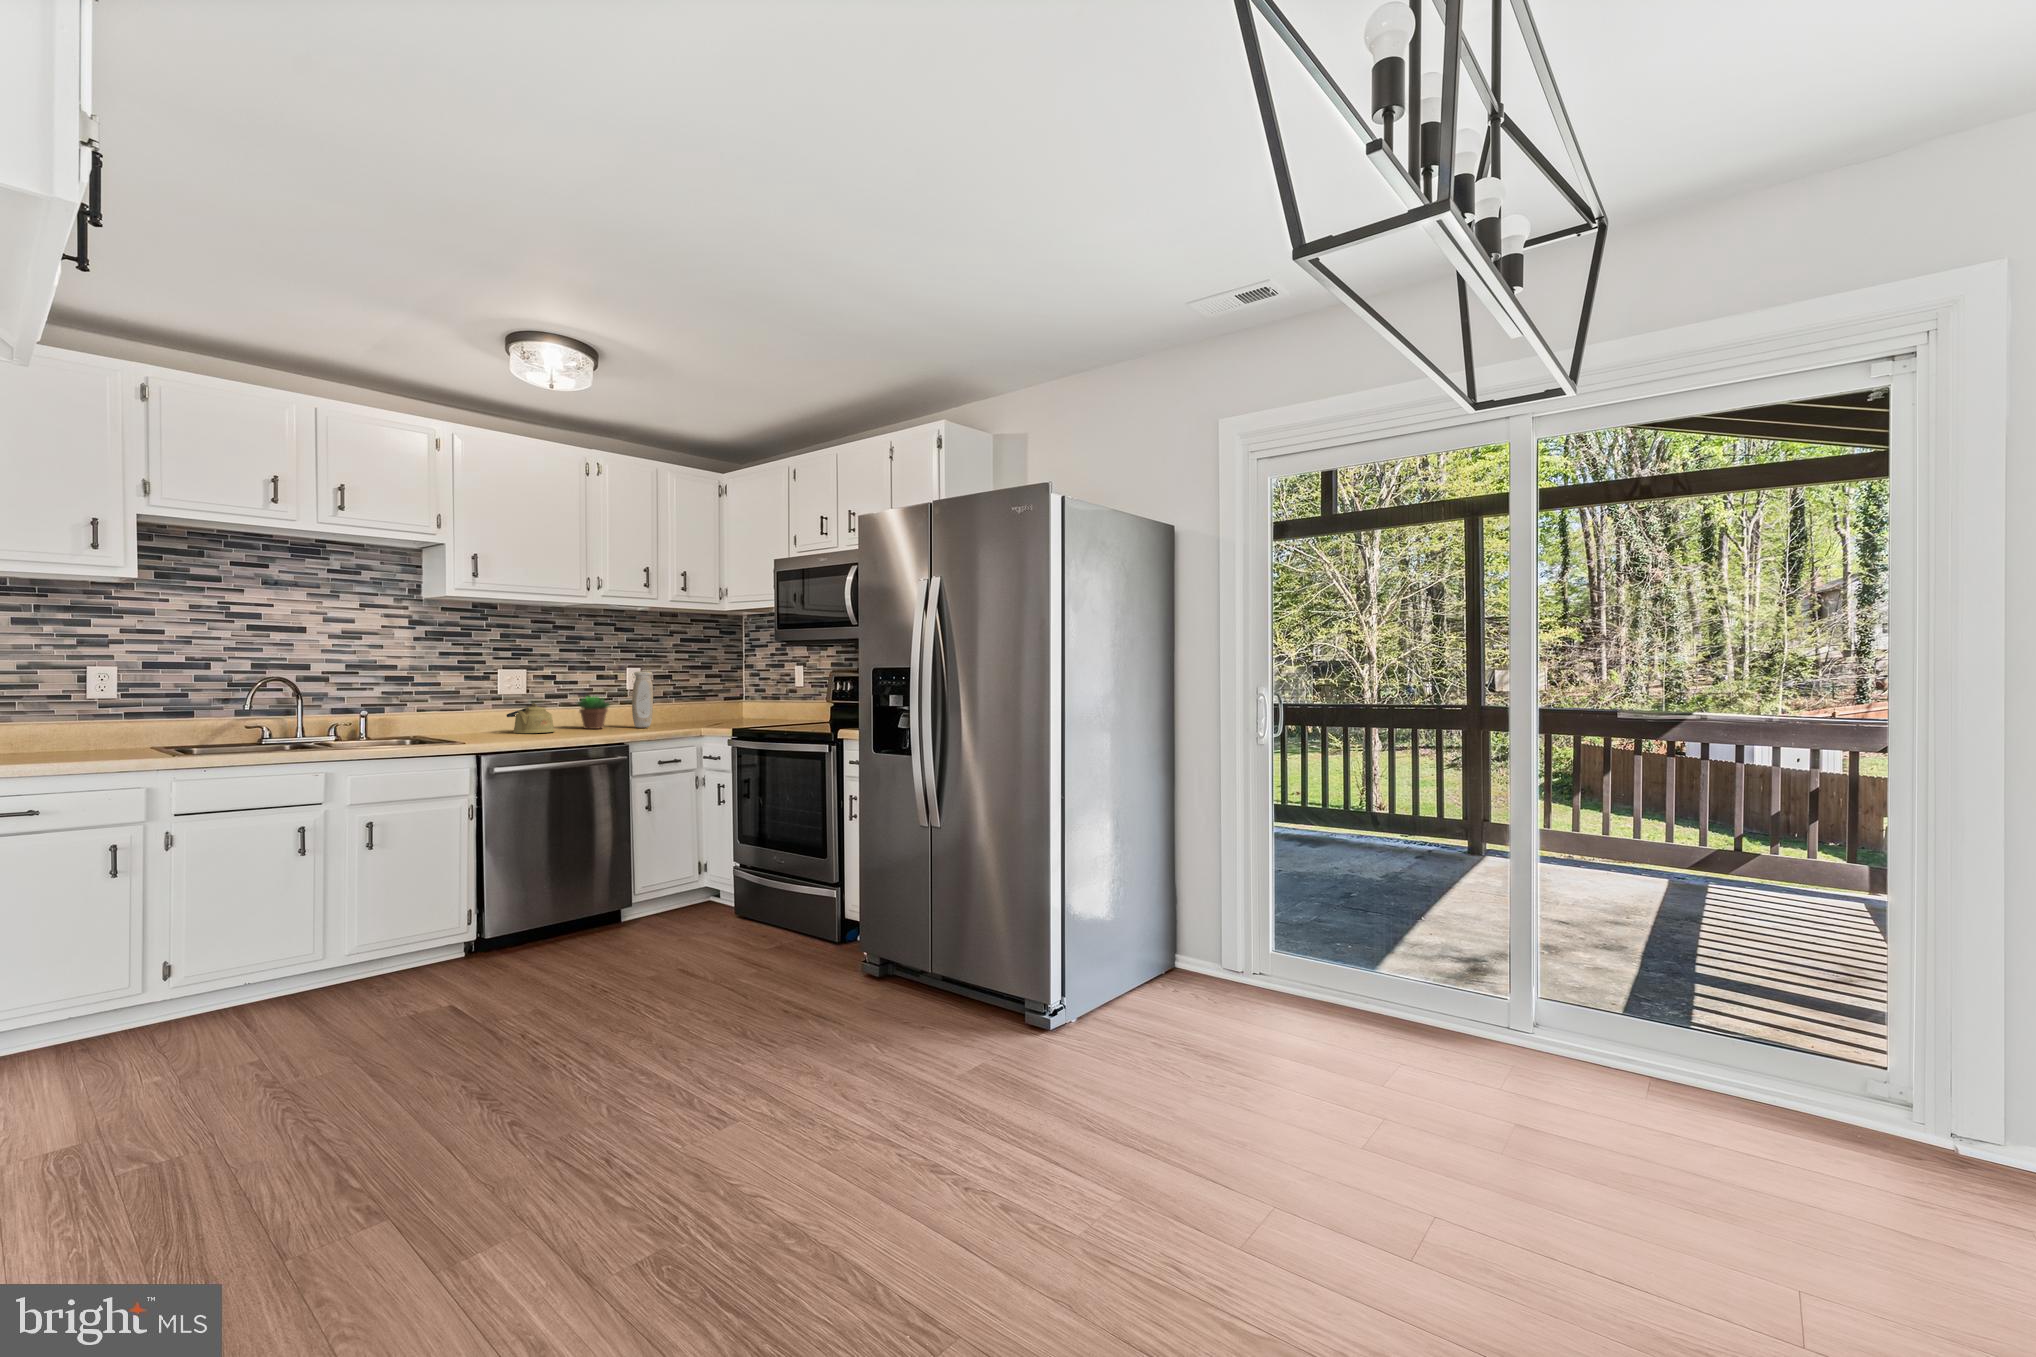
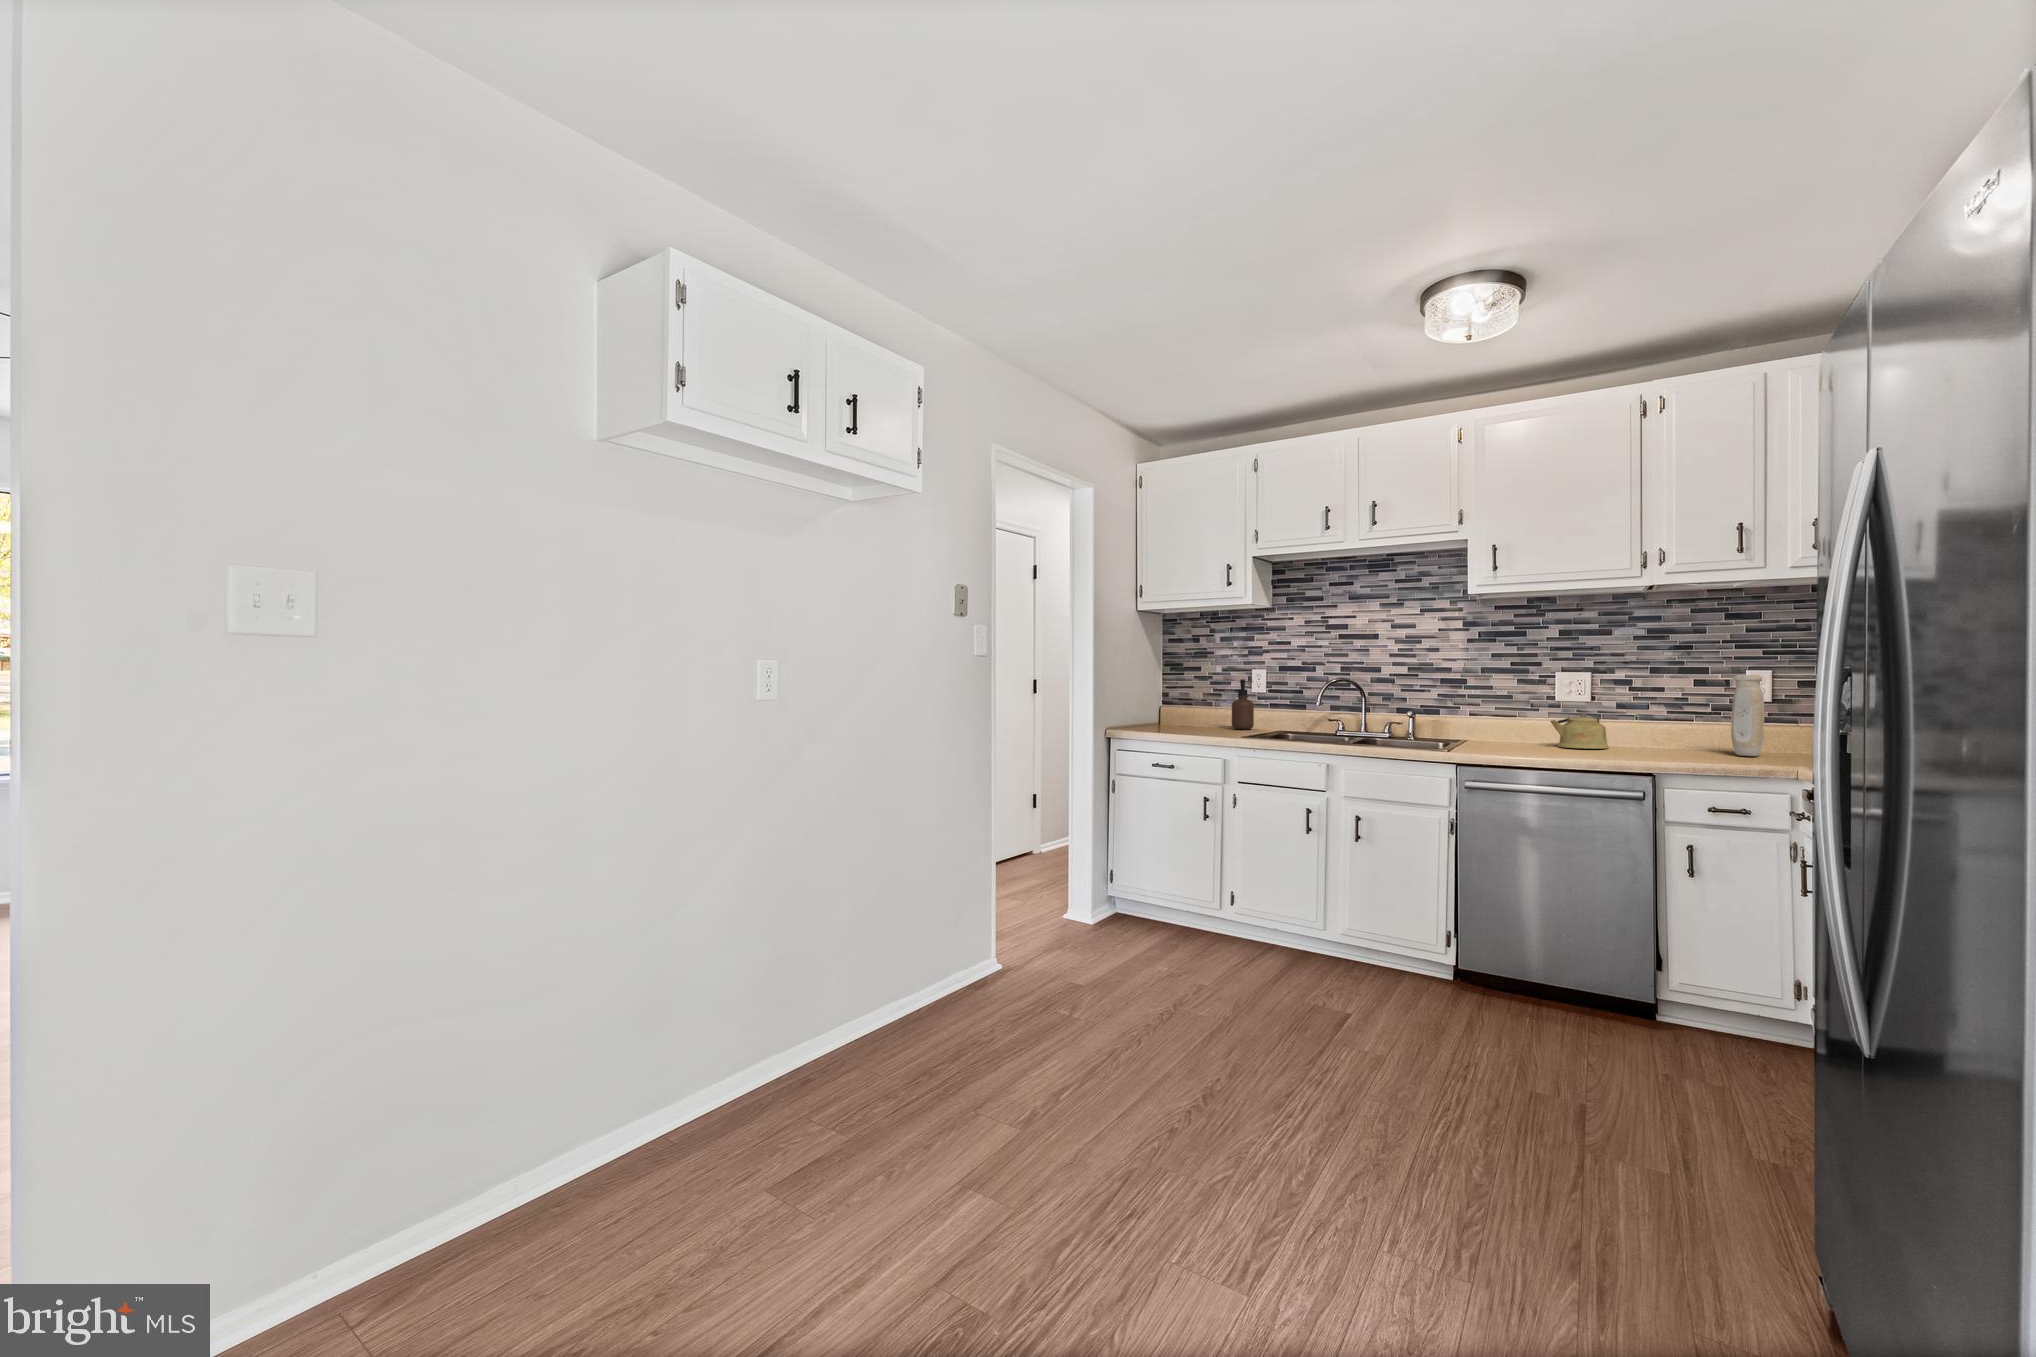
soap dispenser: none [53,680,97,751] -> present [1232,679,1254,729]
succulent plant: present [577,697,609,729] -> none [1654,706,1710,751]

